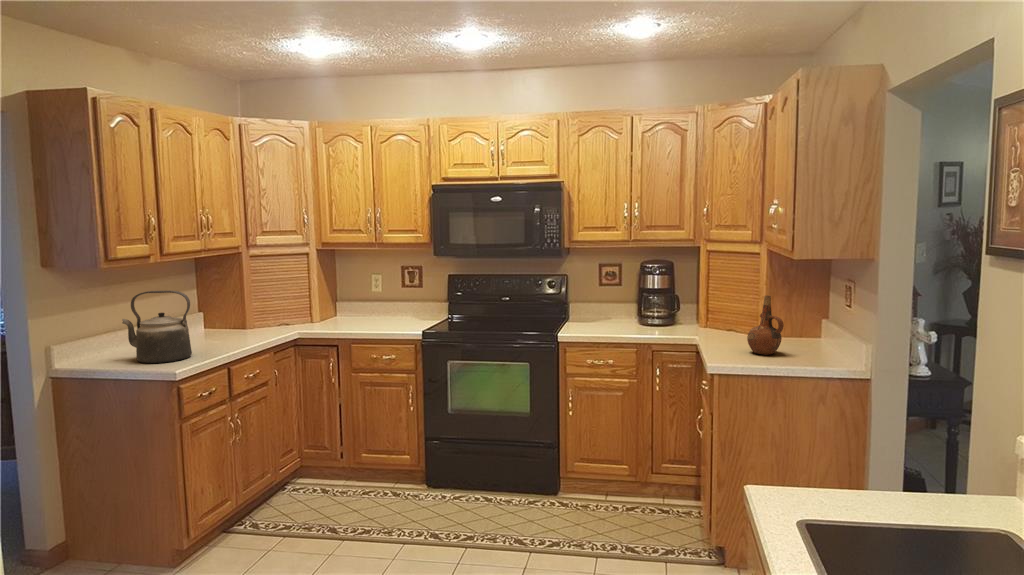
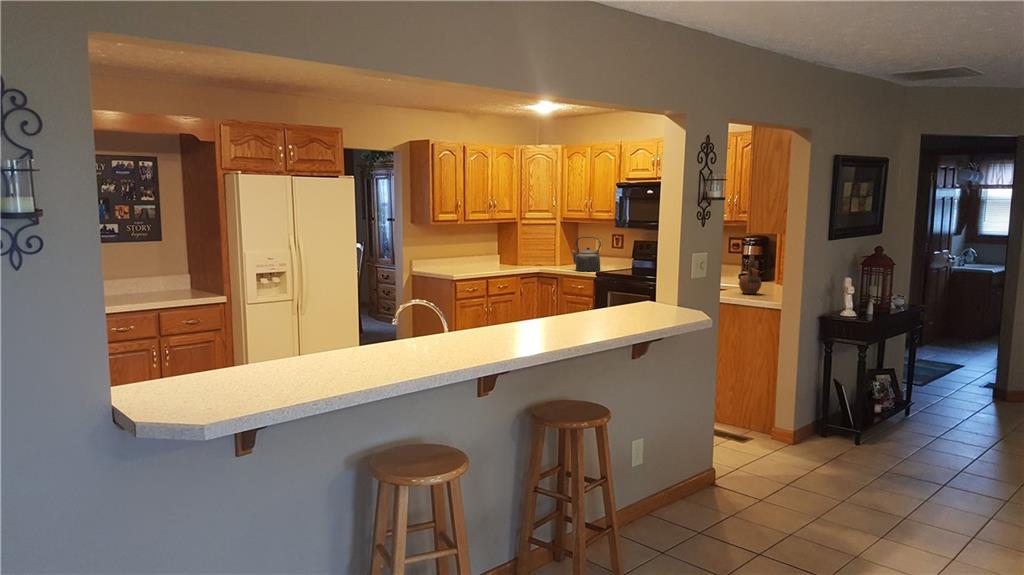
kettle: present [122,290,192,363] -> present [572,237,601,272]

